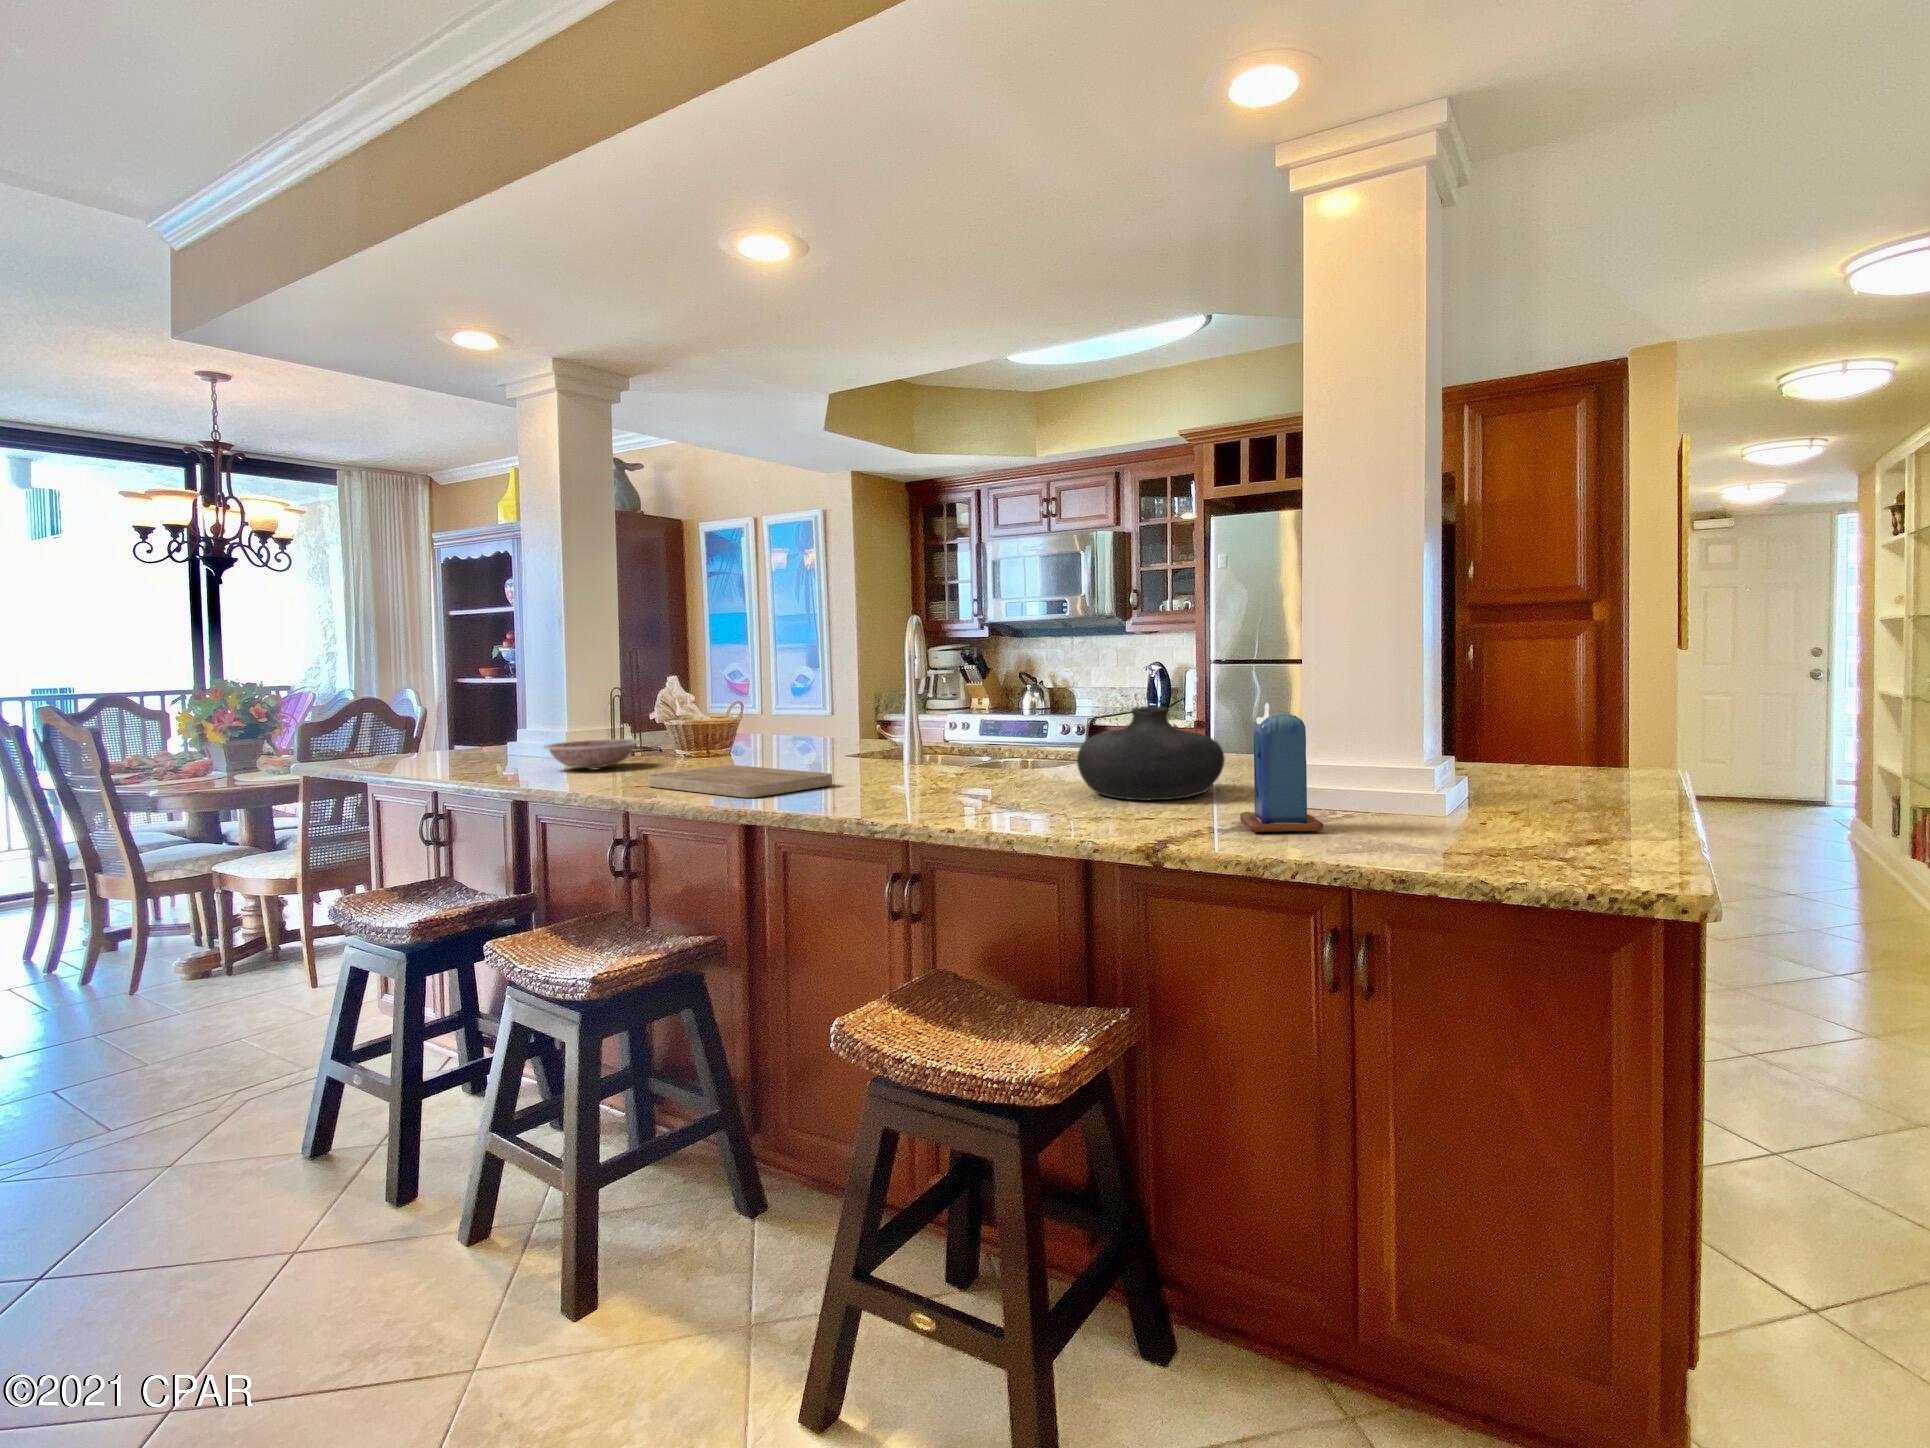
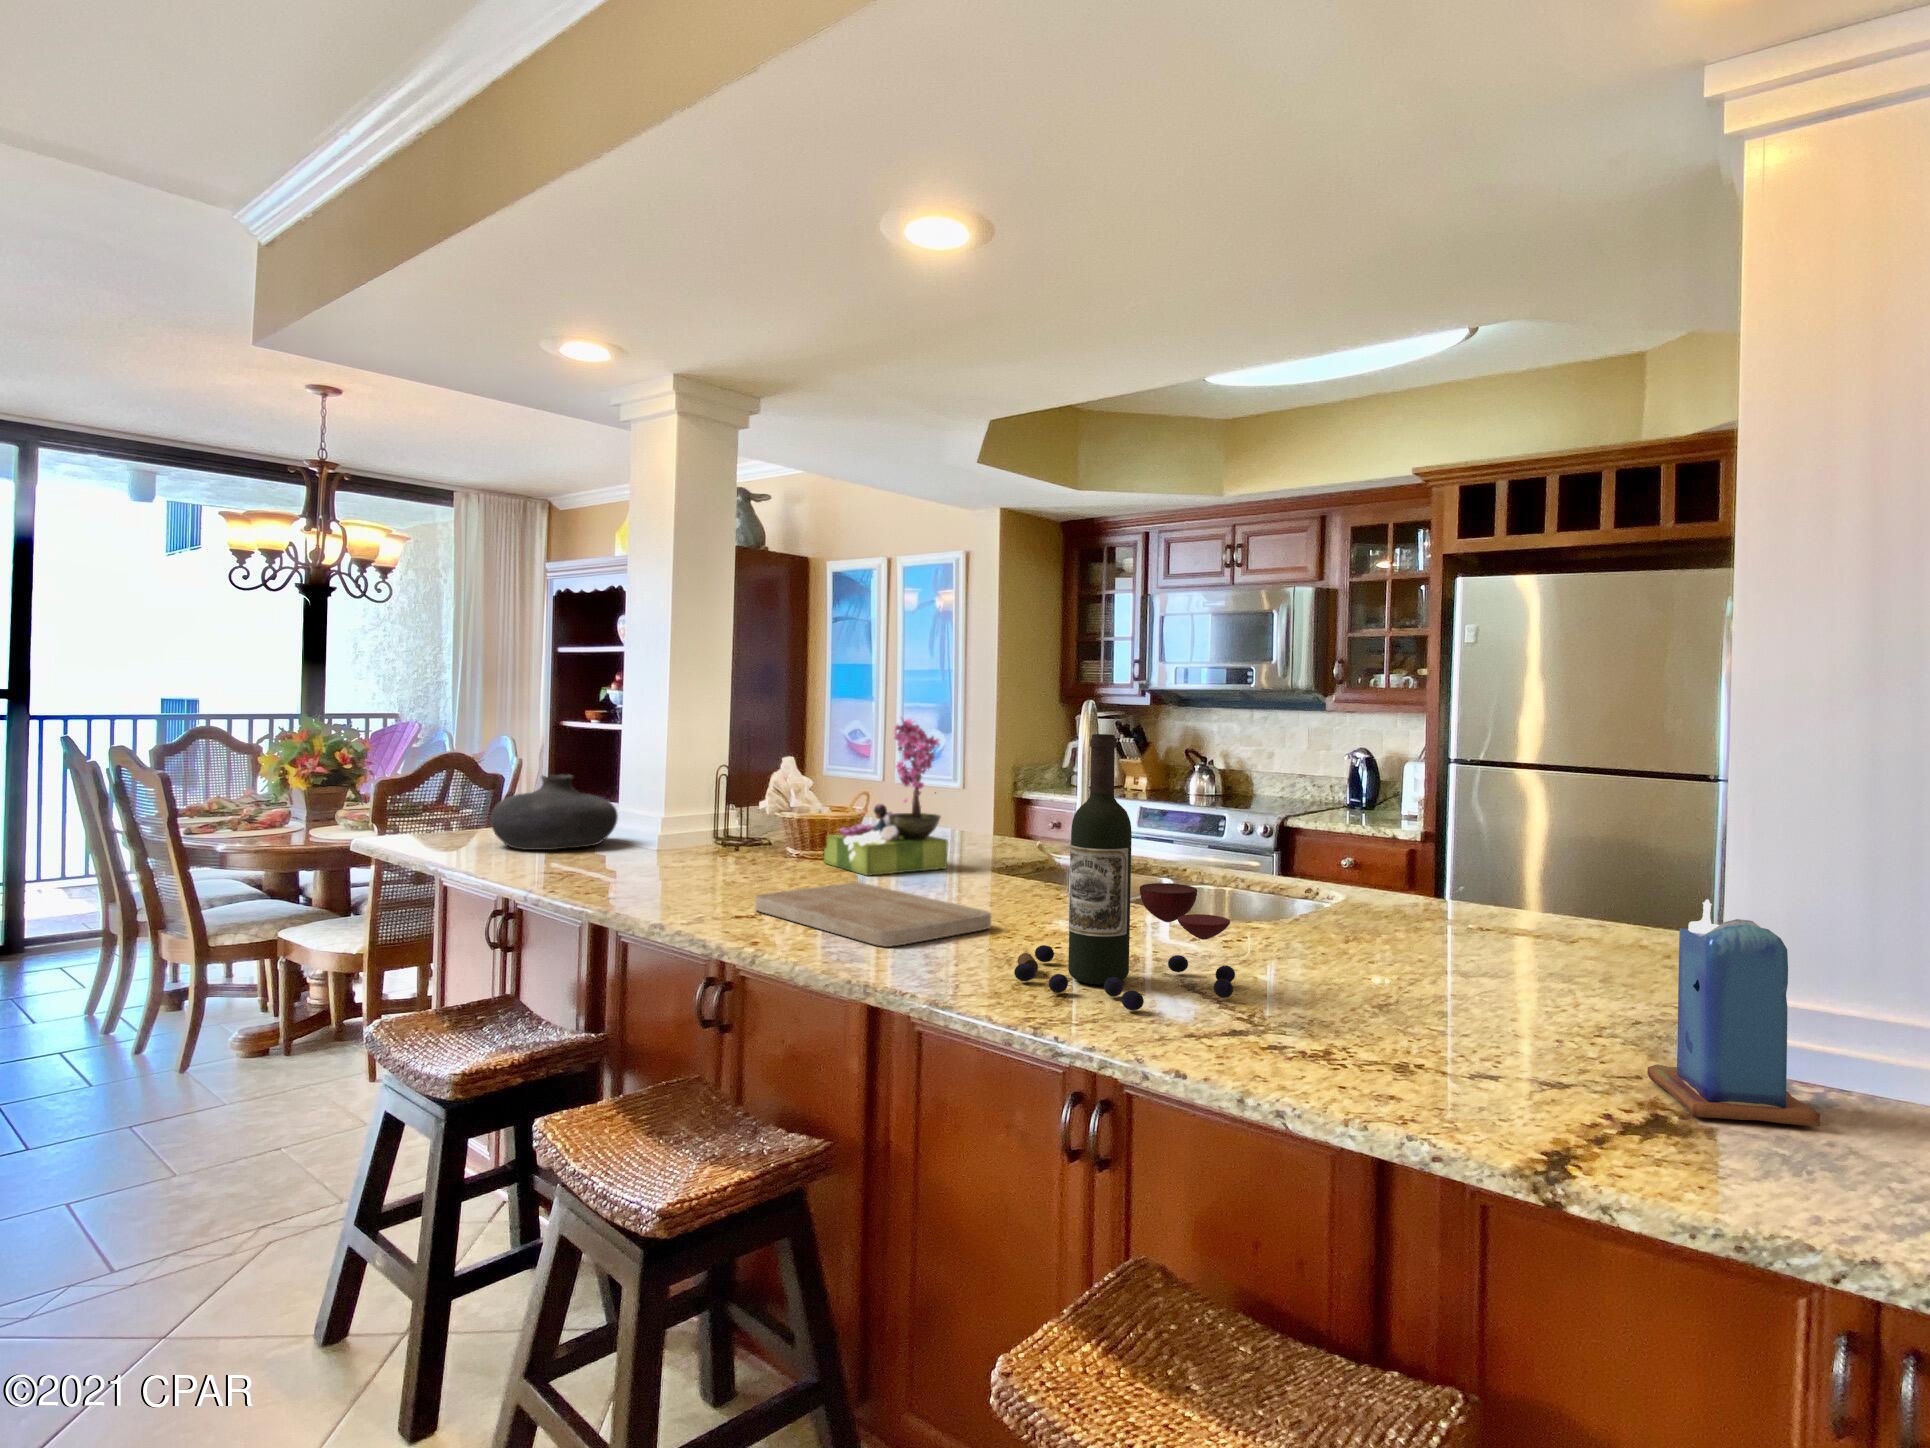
wine bottle: none [842,628,999,816] -> present [1014,734,1235,1011]
flower arrangement: none [704,640,805,766] -> present [824,719,947,876]
vase: present [1077,706,1225,800] -> present [490,775,618,850]
bowl: present [544,739,639,769] -> none [633,830,748,867]

